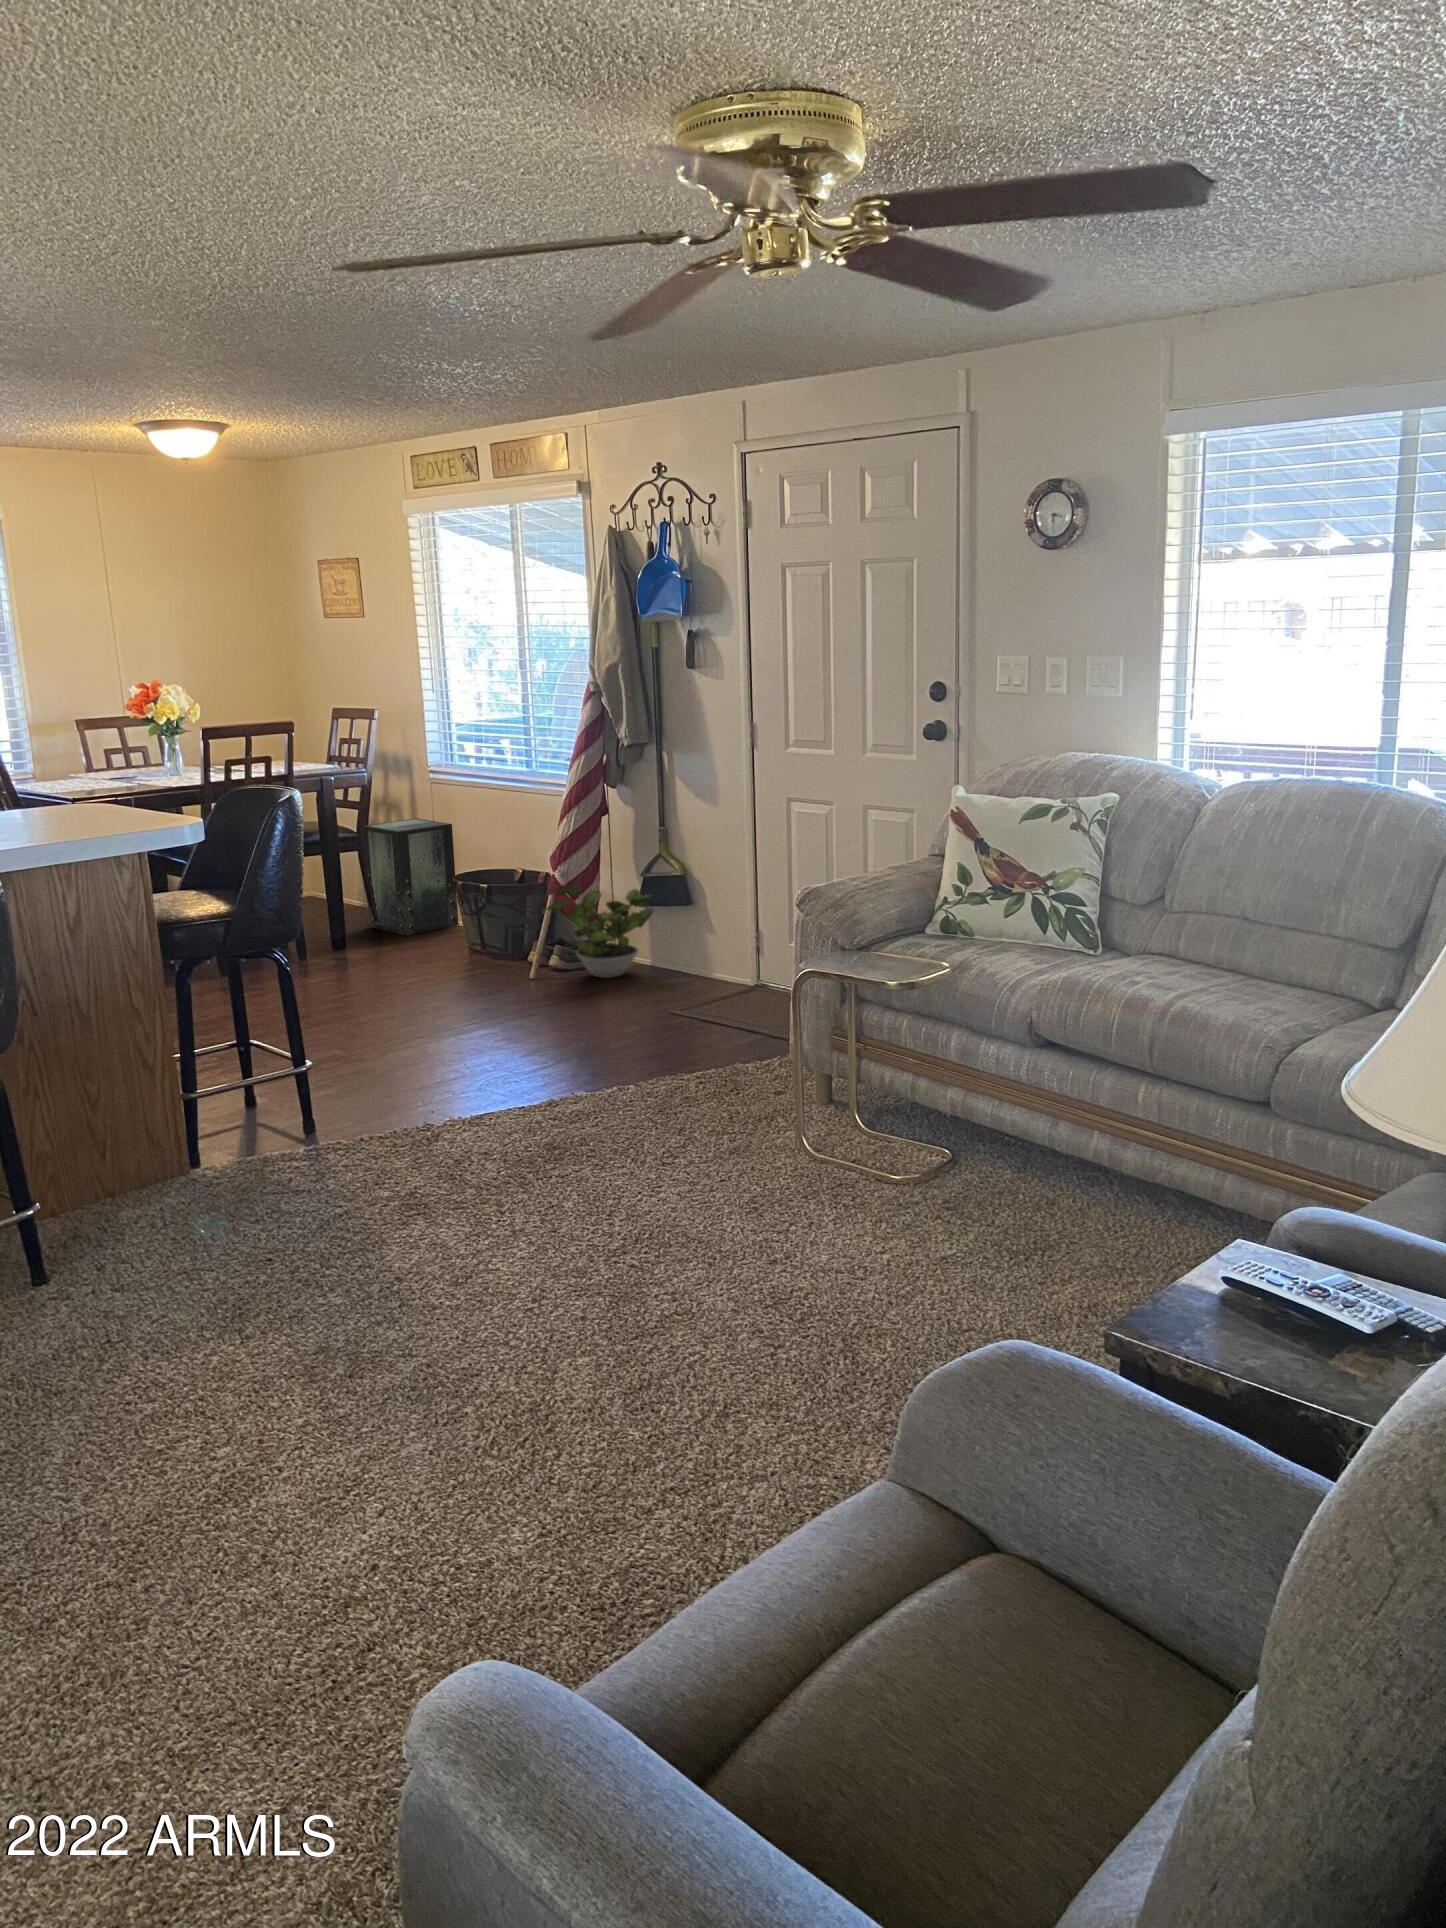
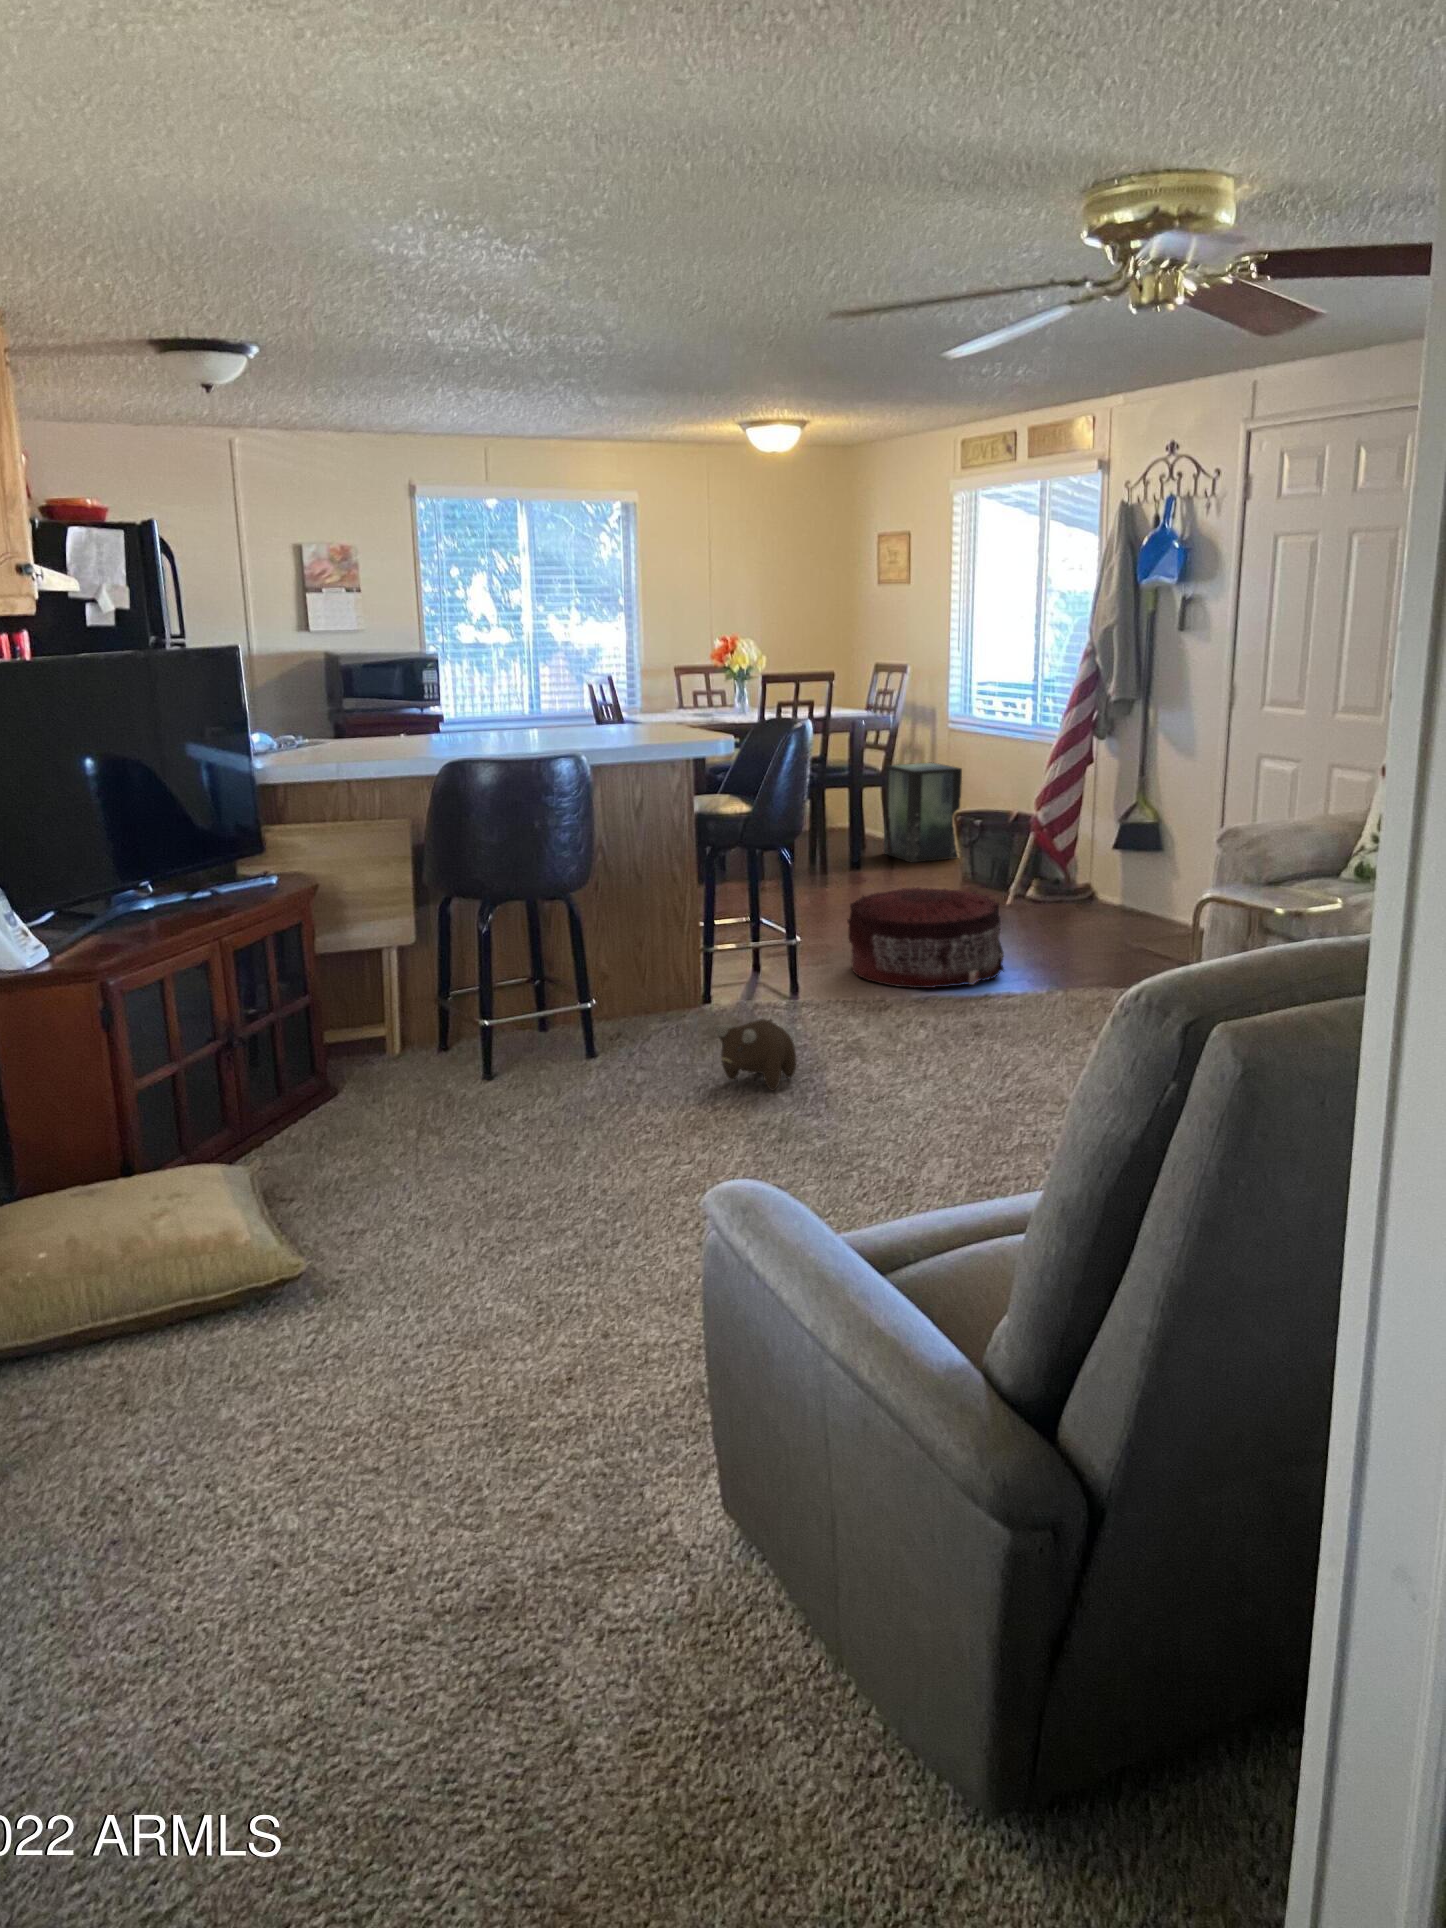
potted plant: present [542,885,653,978] -> none [1022,823,1129,910]
pouf: none [362,981,561,1115] -> present [847,887,1004,988]
plush toy: none [223,1222,343,1320] -> present [714,1019,796,1091]

